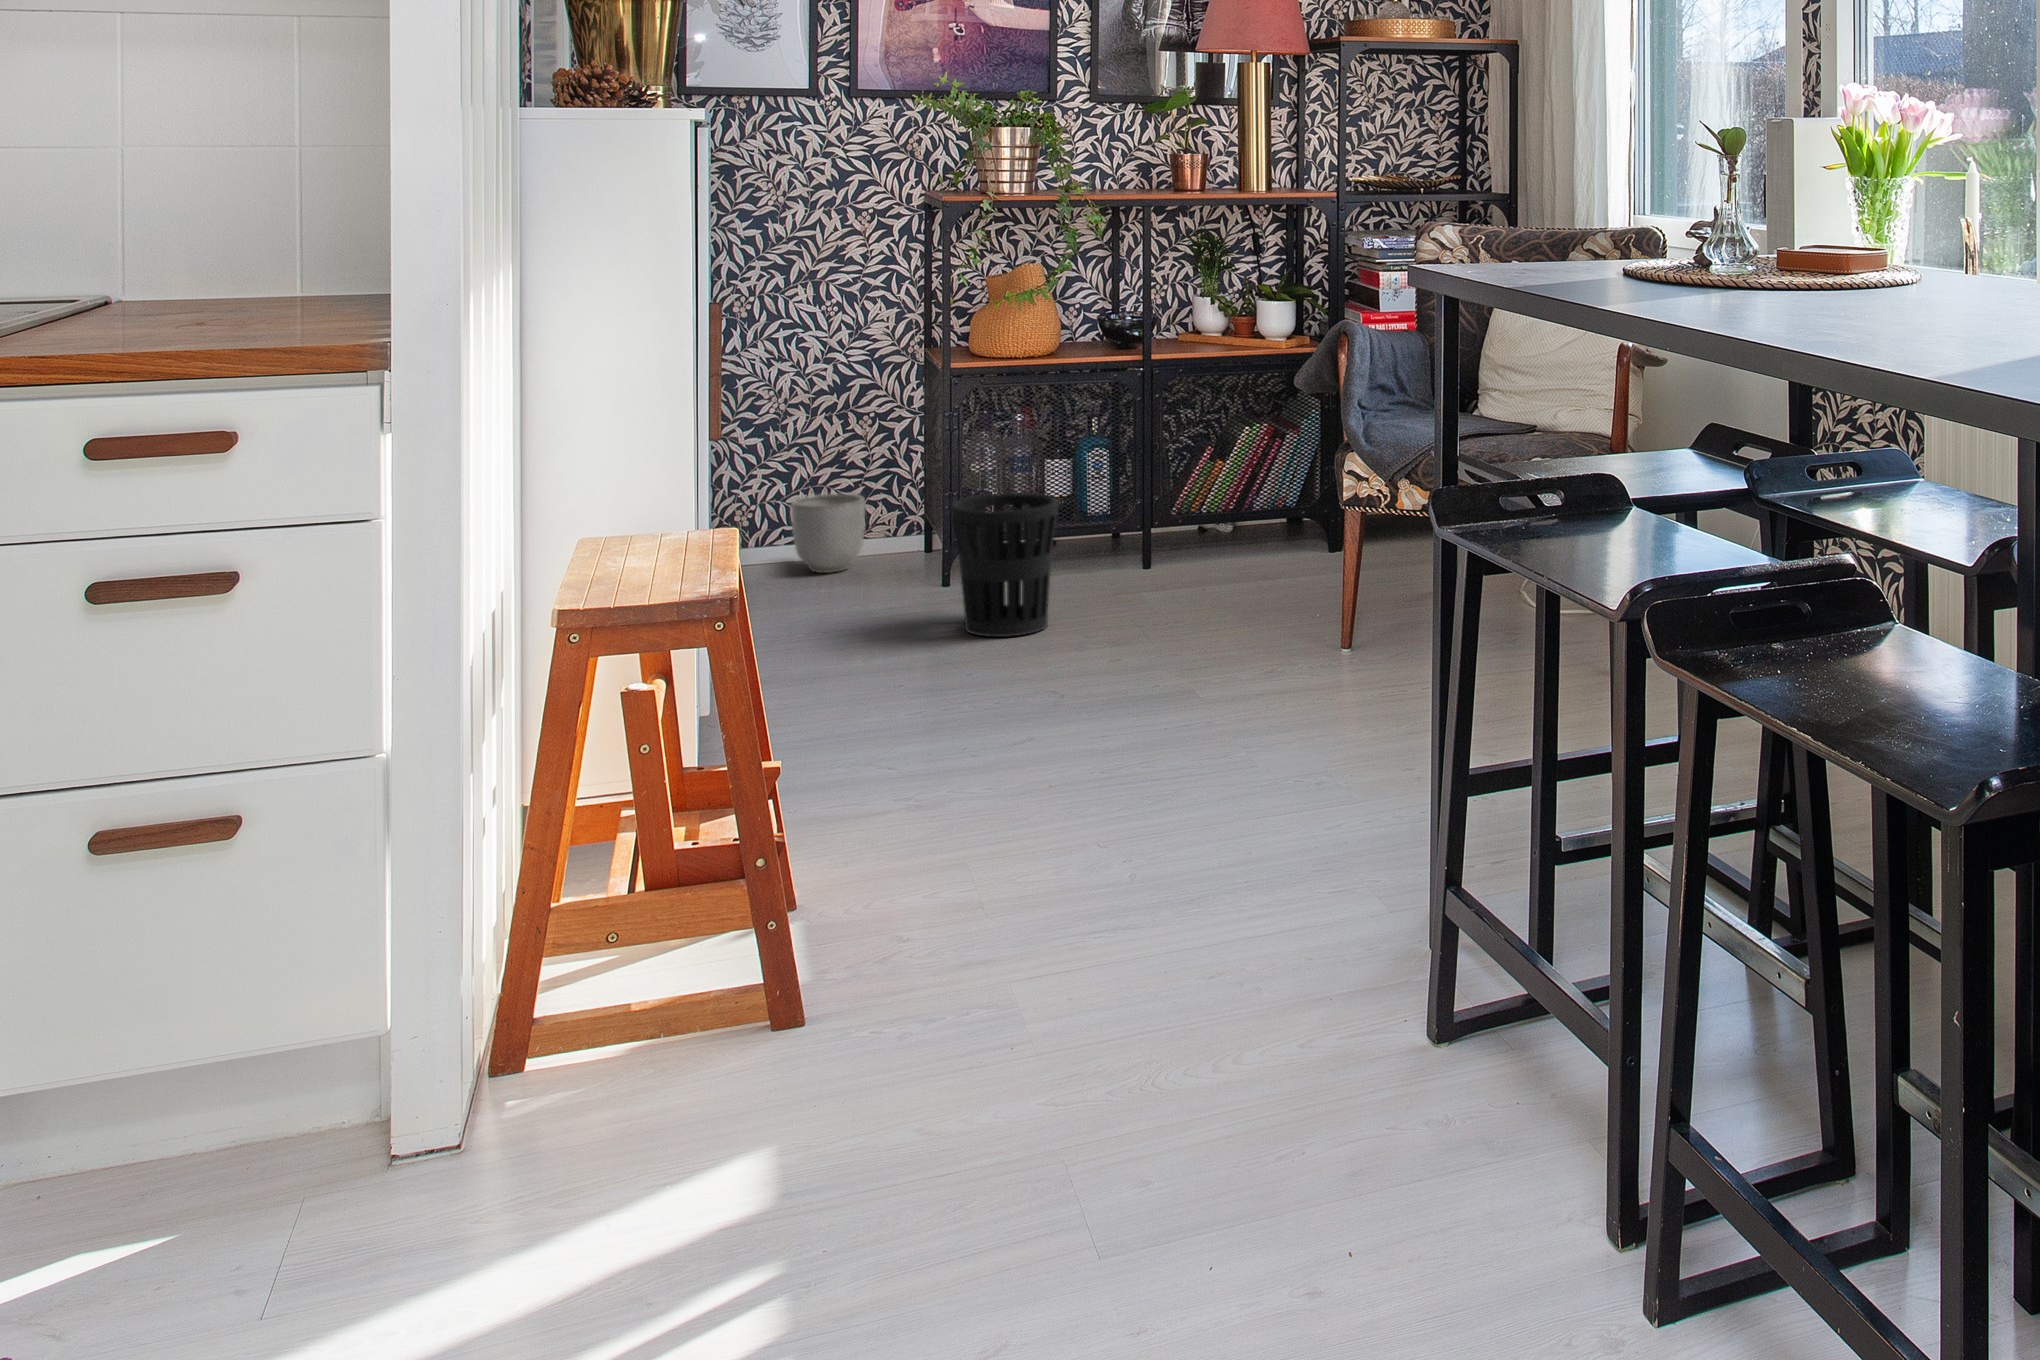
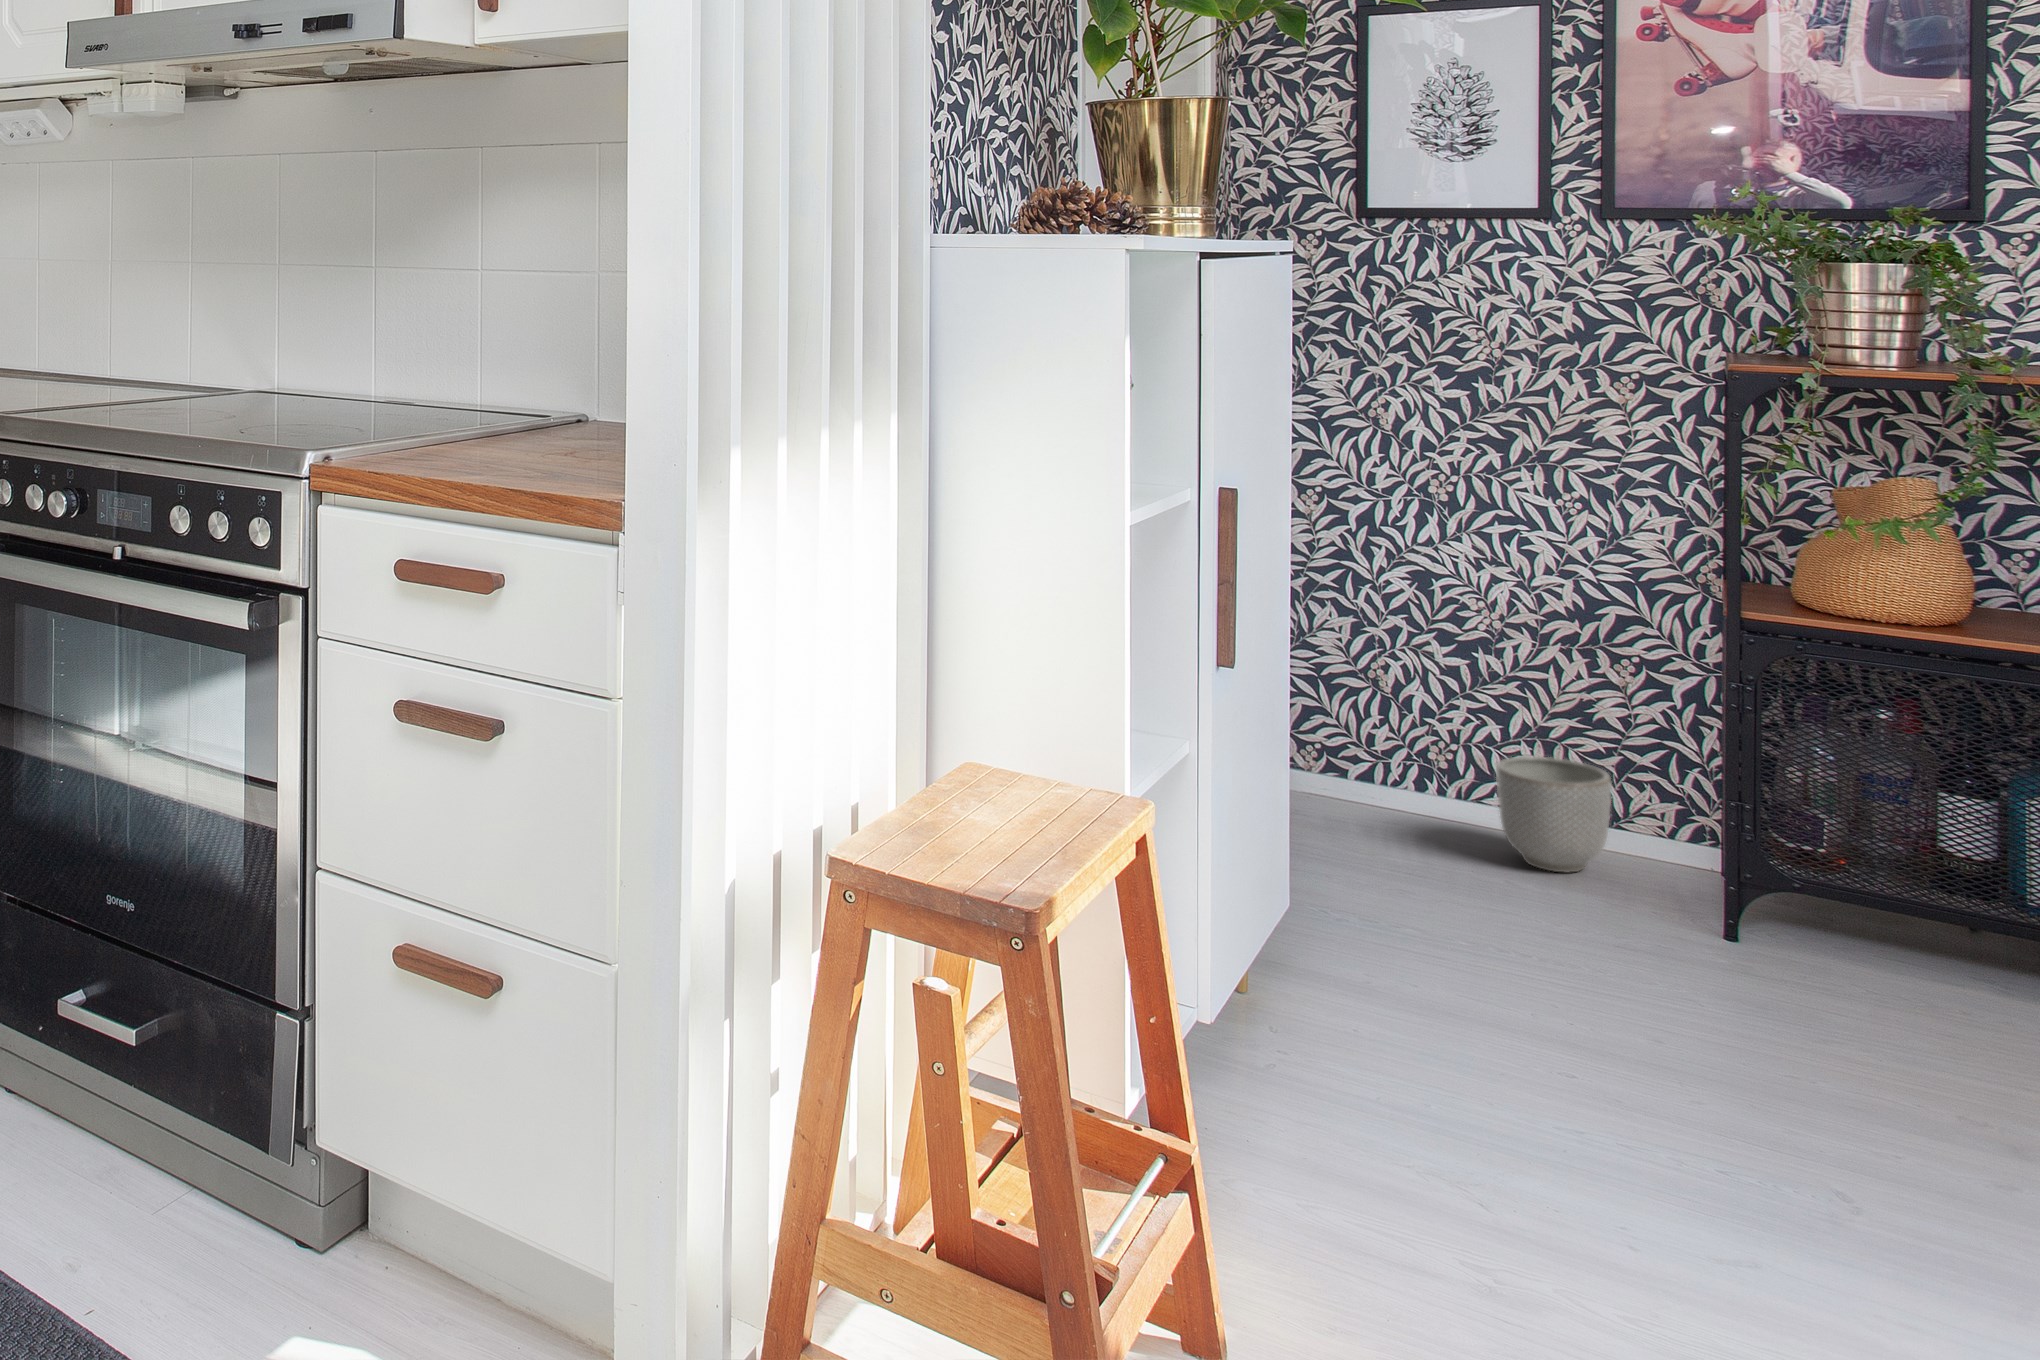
wastebasket: present [951,493,1058,637] -> none [1687,839,1890,1085]

